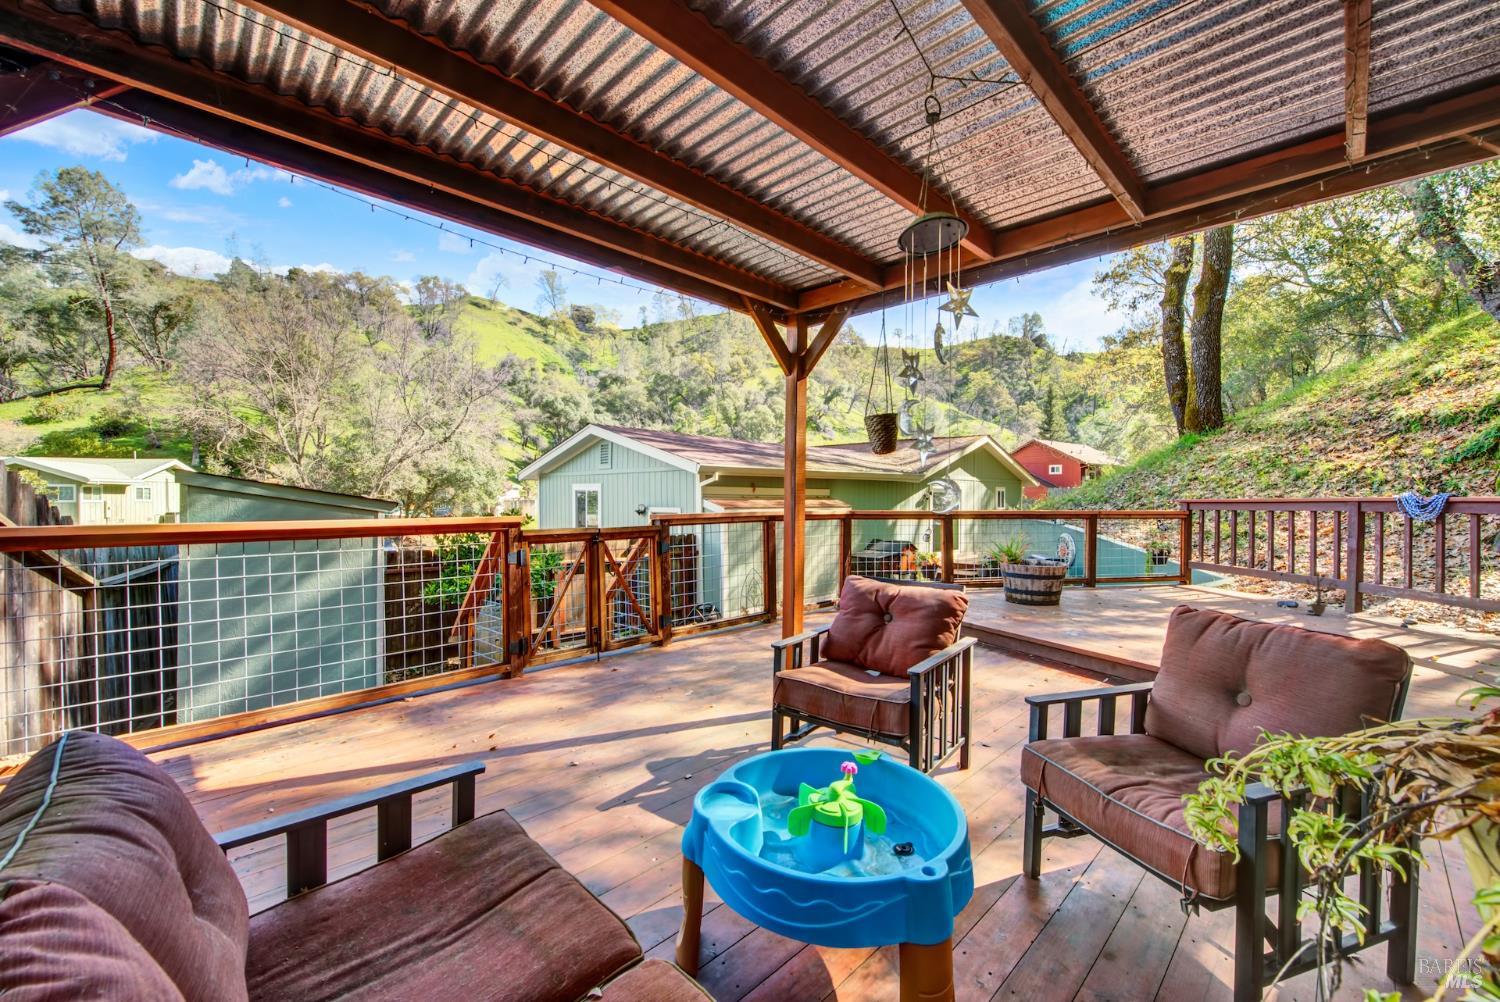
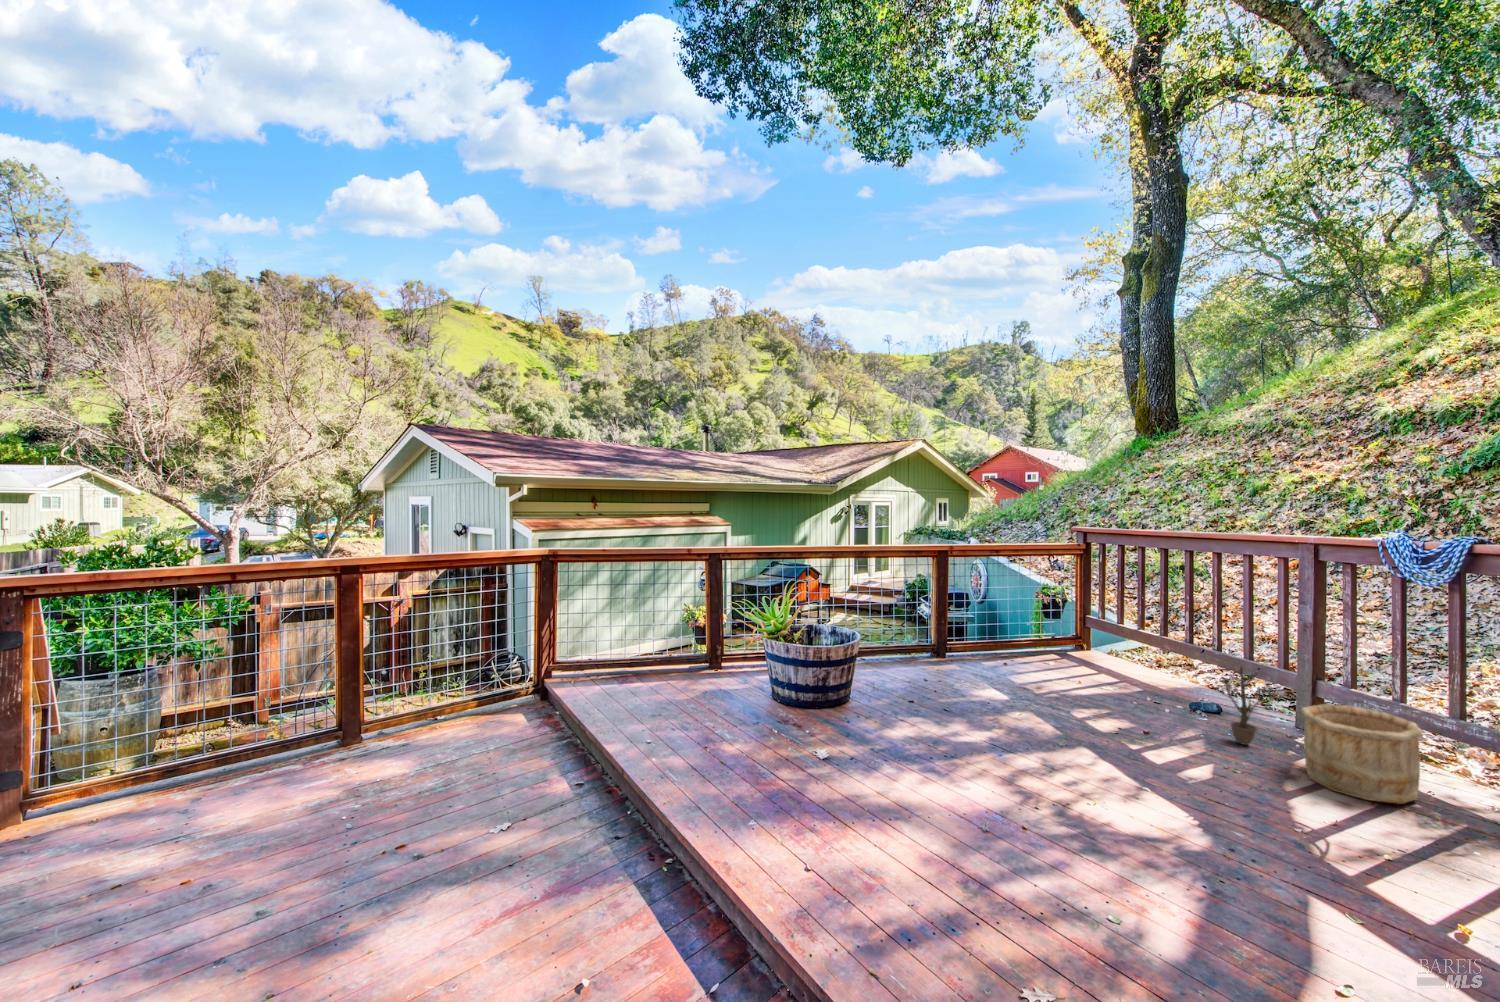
wooden bucket: none [1354,587,1422,632] -> present [1301,704,1423,804]

